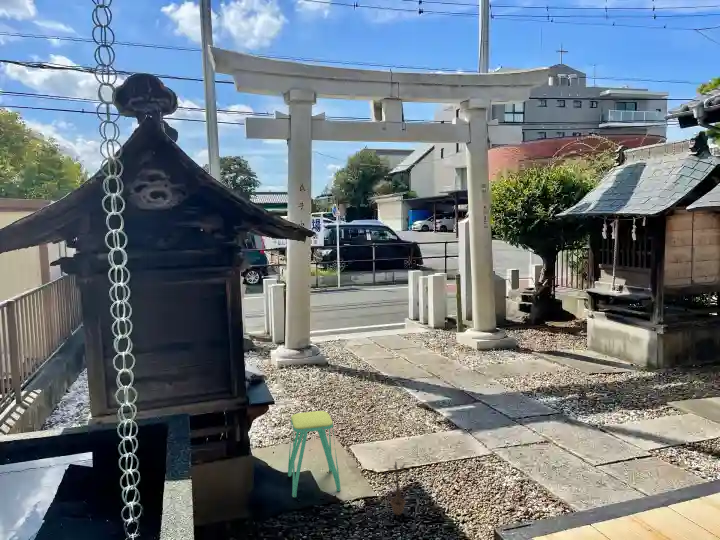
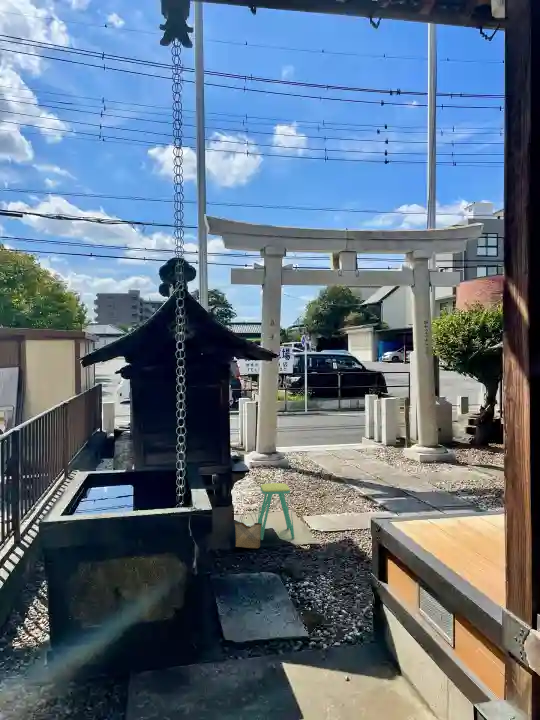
woven basket: none [253,458,294,517] -> present [235,509,262,548]
decorative plant: present [381,462,414,515] -> none [316,513,344,551]

